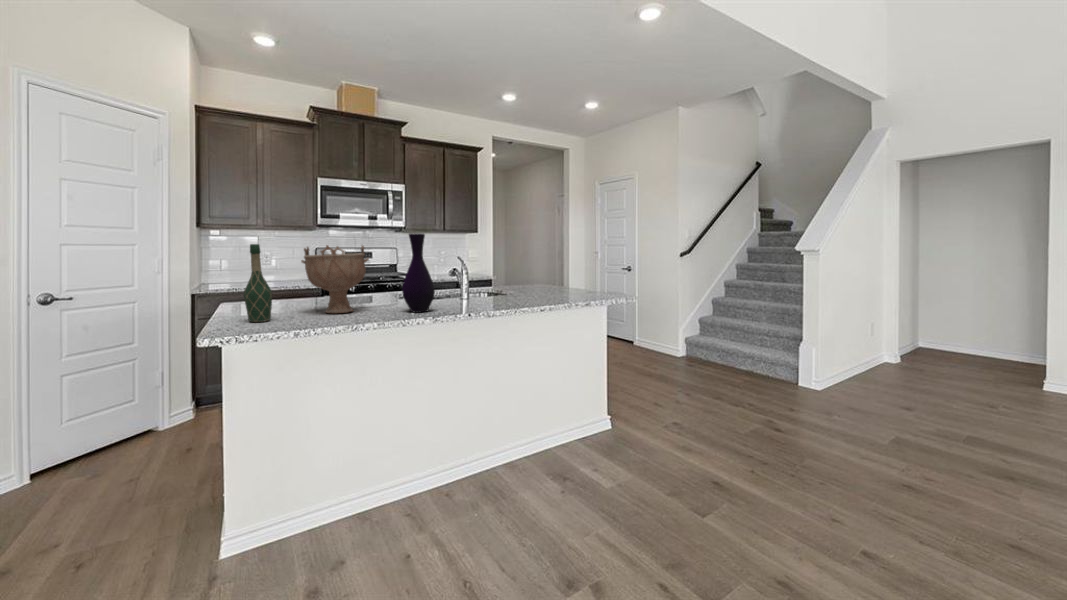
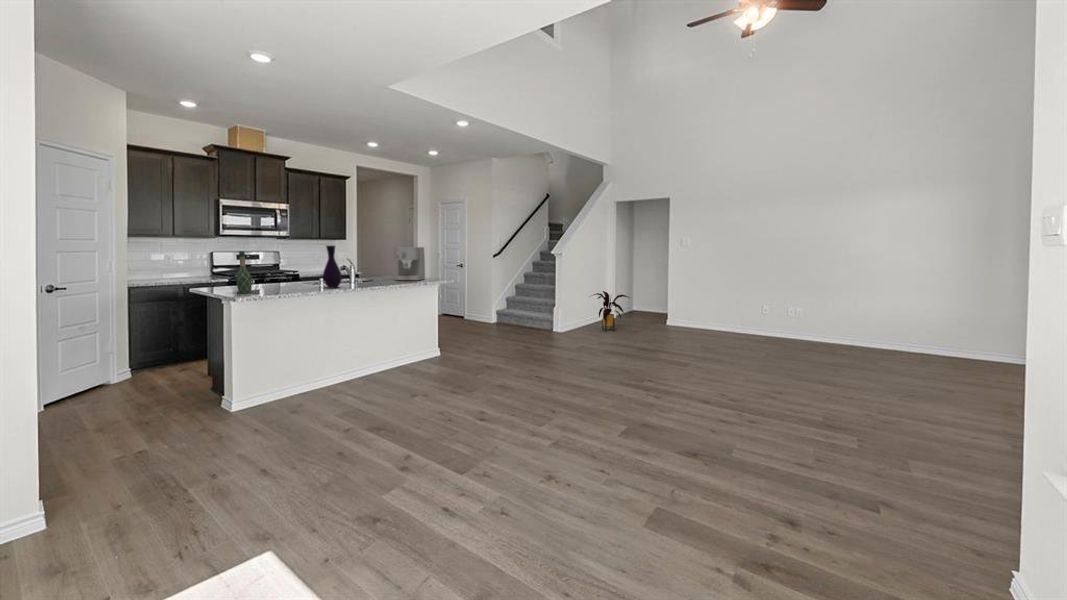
coffee maker: none [531,238,582,296] -> present [394,247,425,281]
decorative bowl: present [301,245,369,313] -> none [261,251,302,290]
house plant: none [853,314,952,389] -> present [594,291,630,332]

